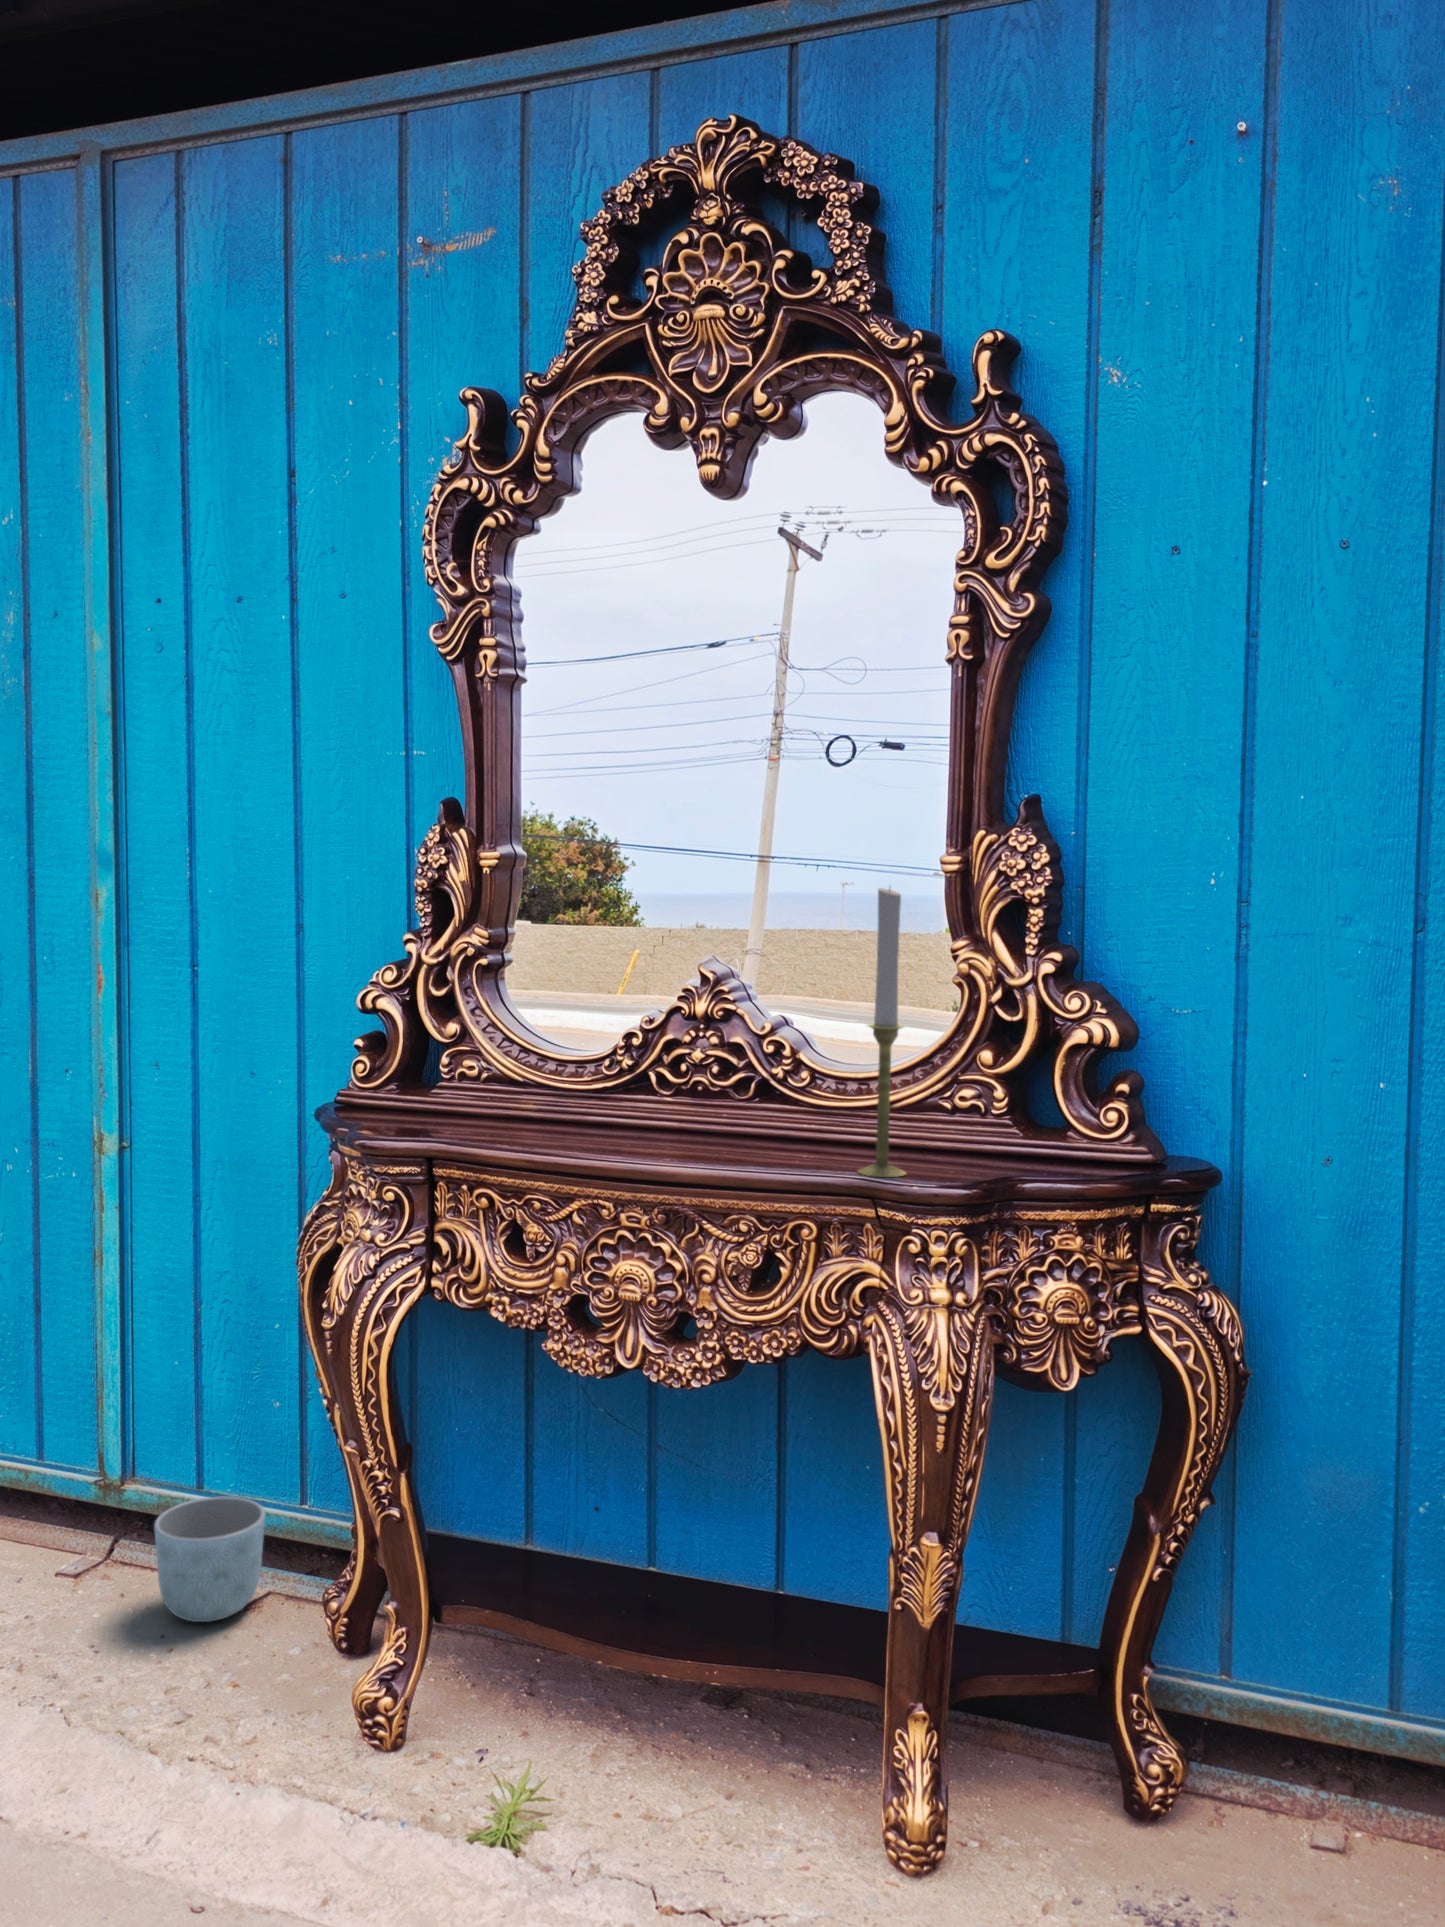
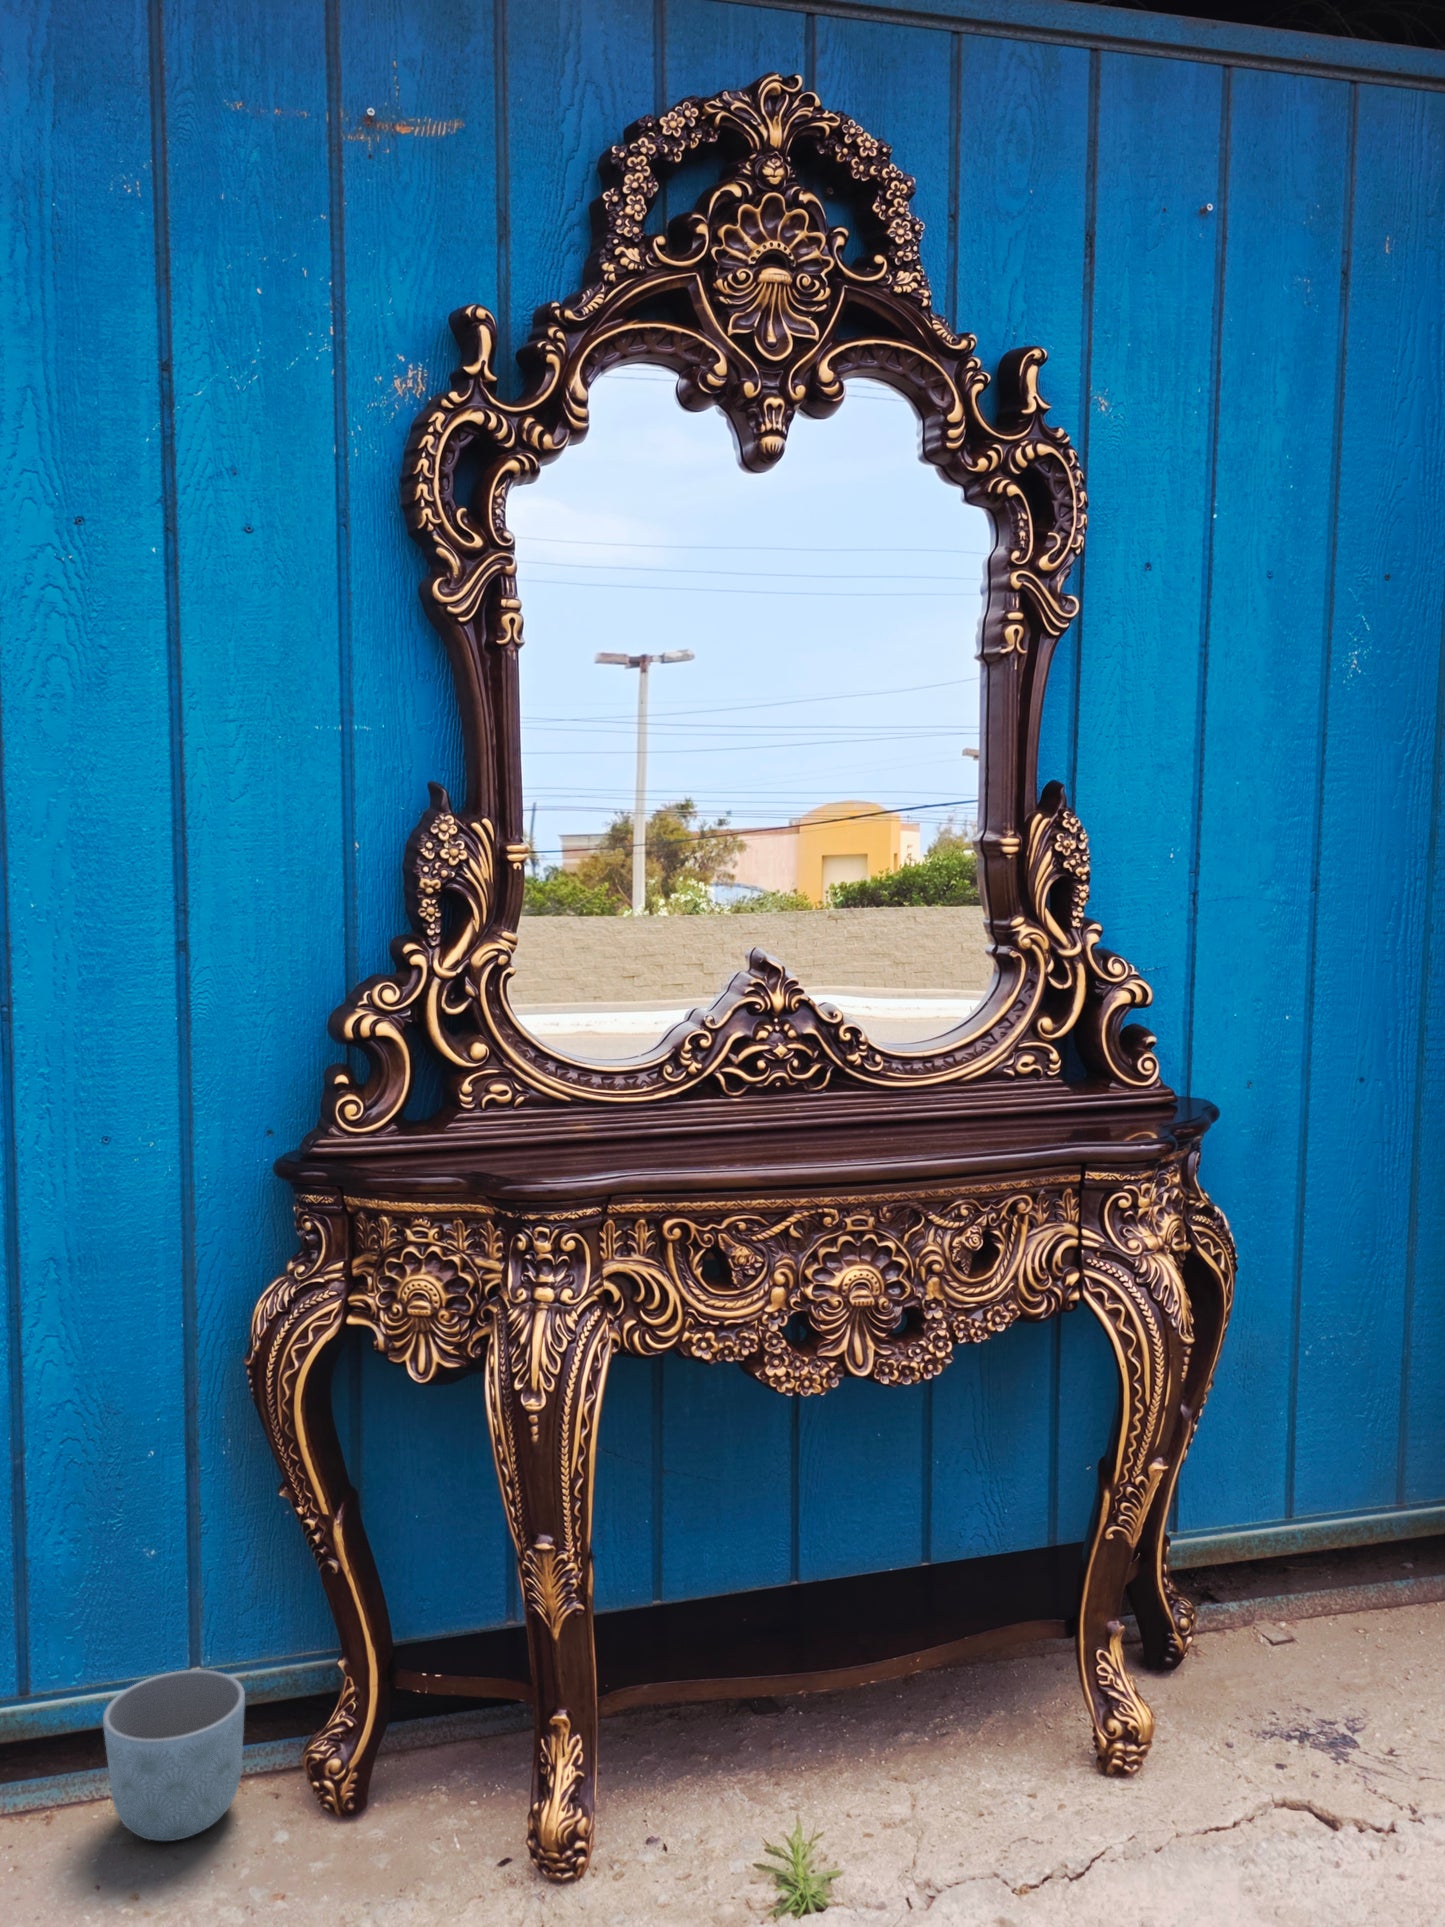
candlestick: present [858,888,906,1177] -> none [1044,870,1091,1144]

